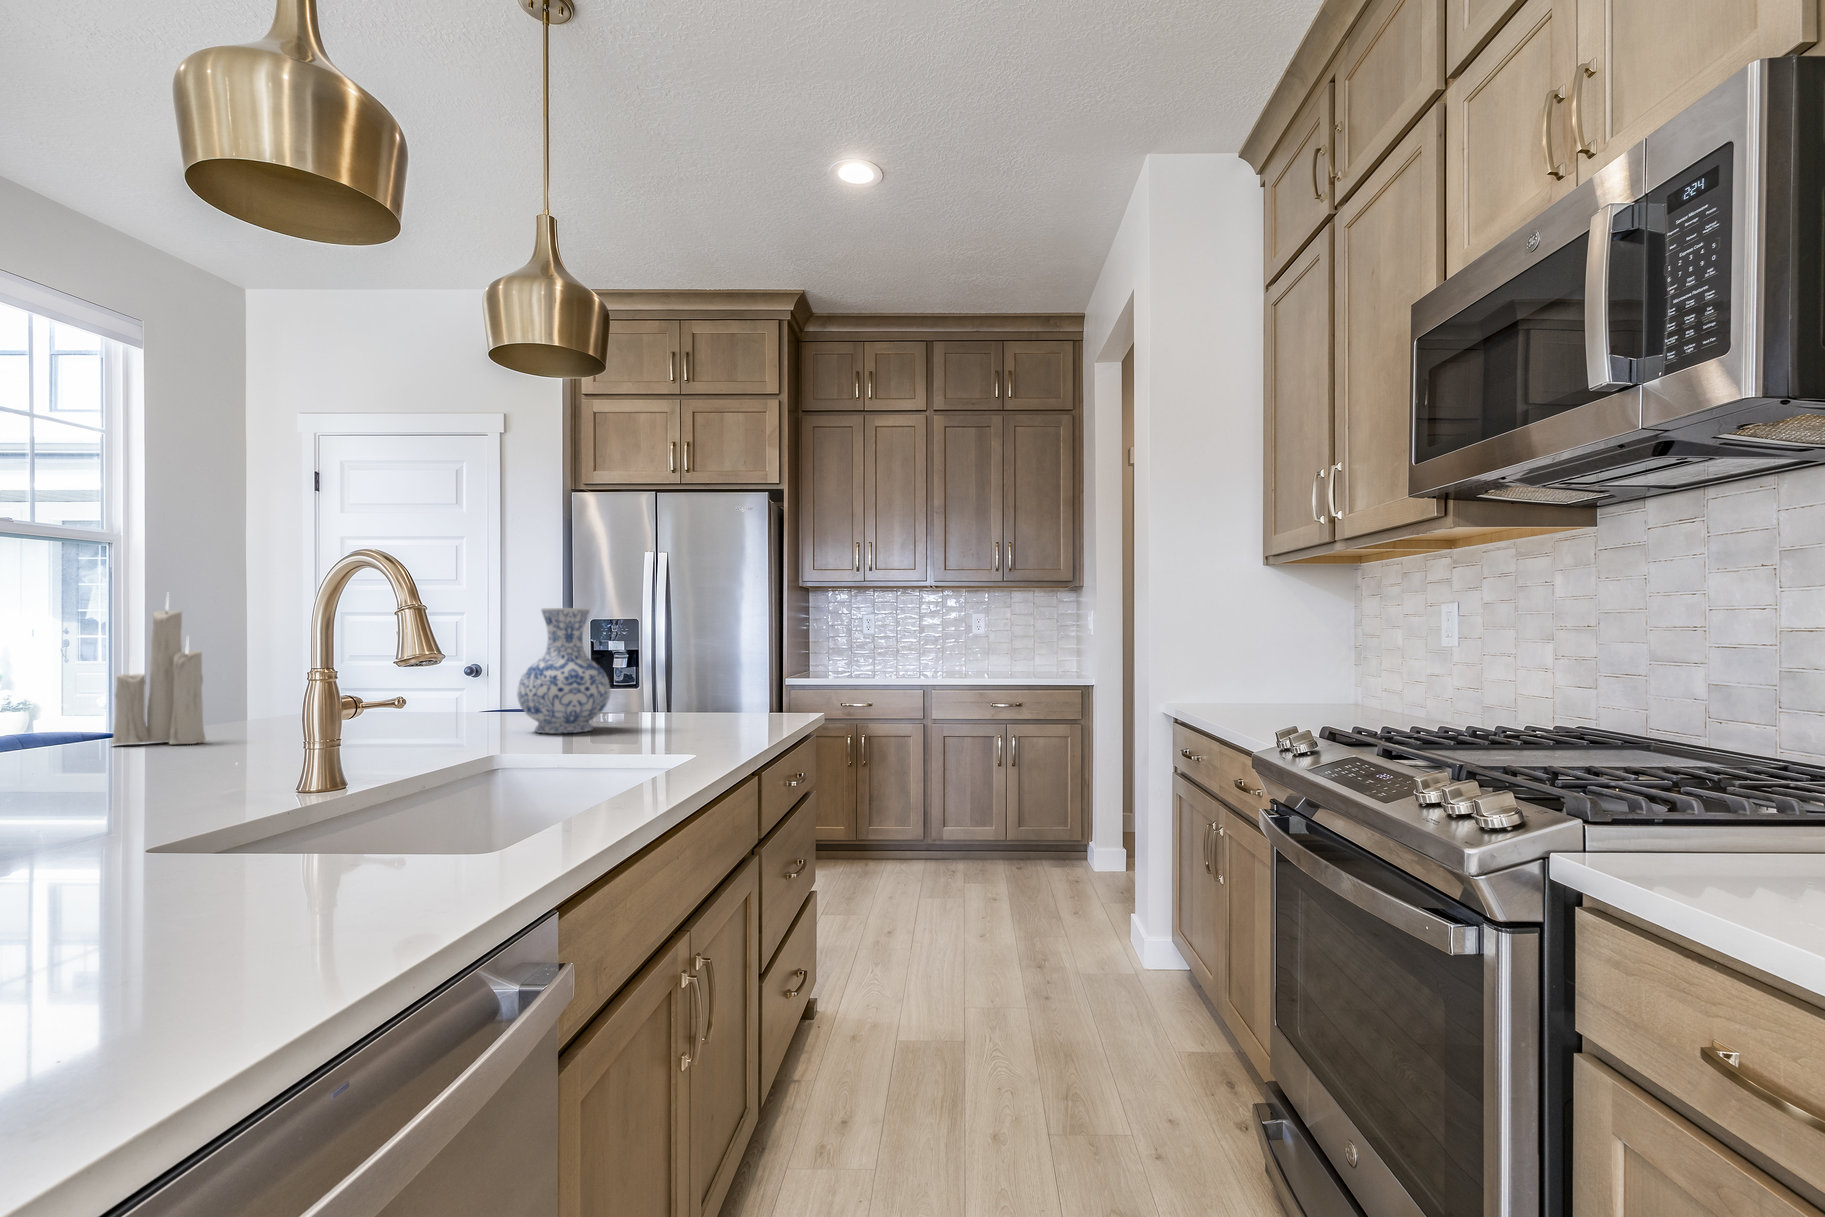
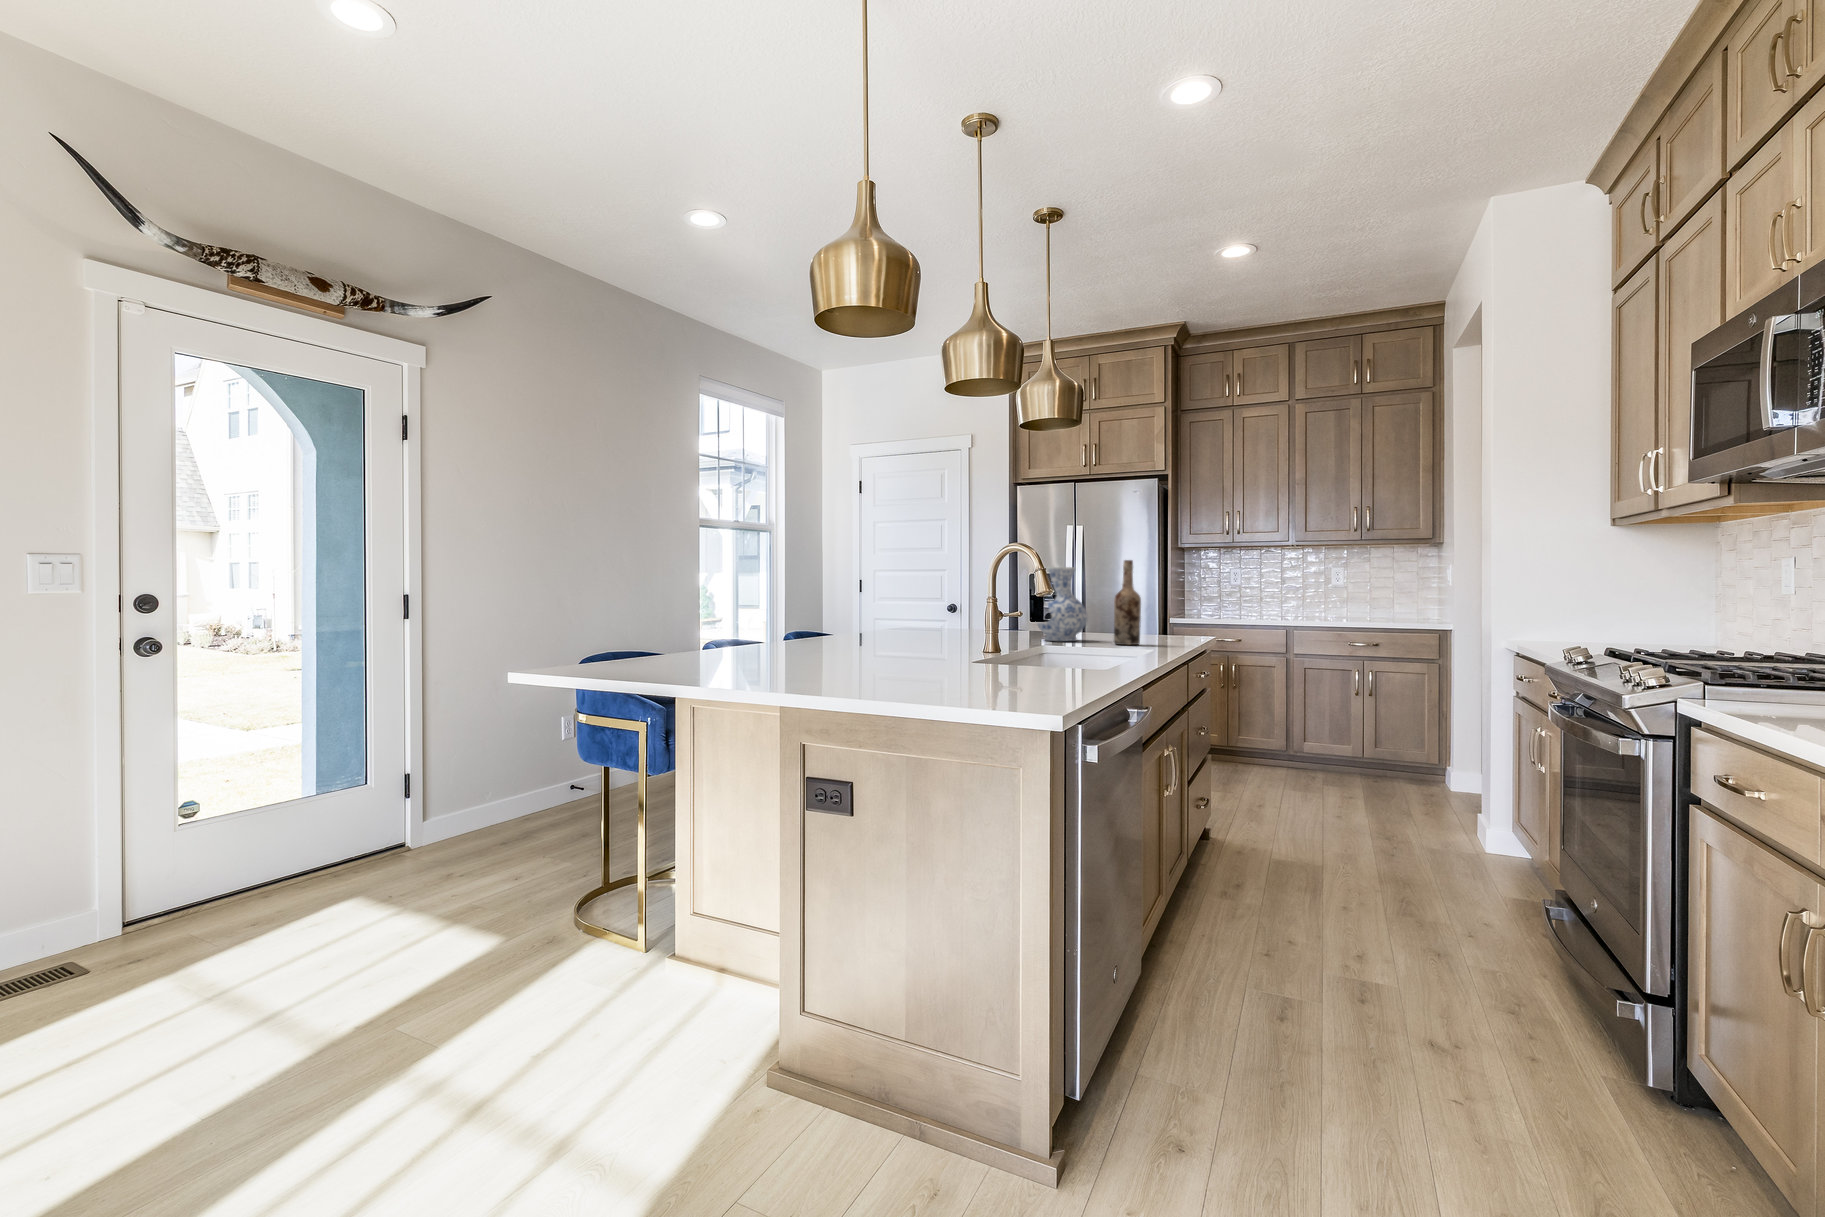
candle: present [111,595,205,744] -> none [845,556,884,640]
wine bottle: none [643,597,689,739] -> present [1114,560,1141,645]

